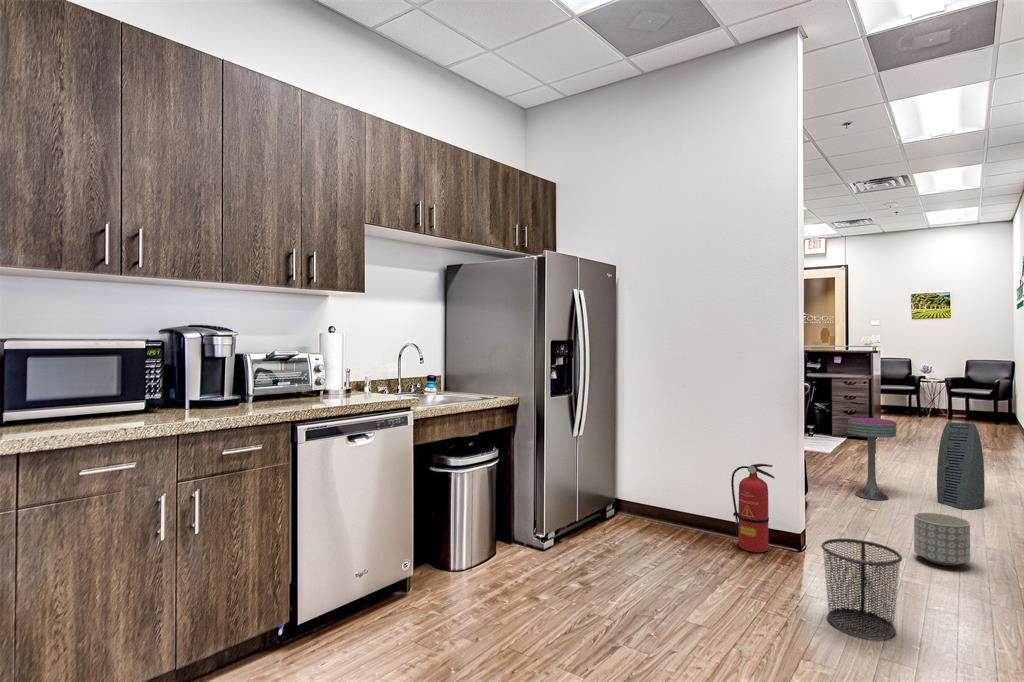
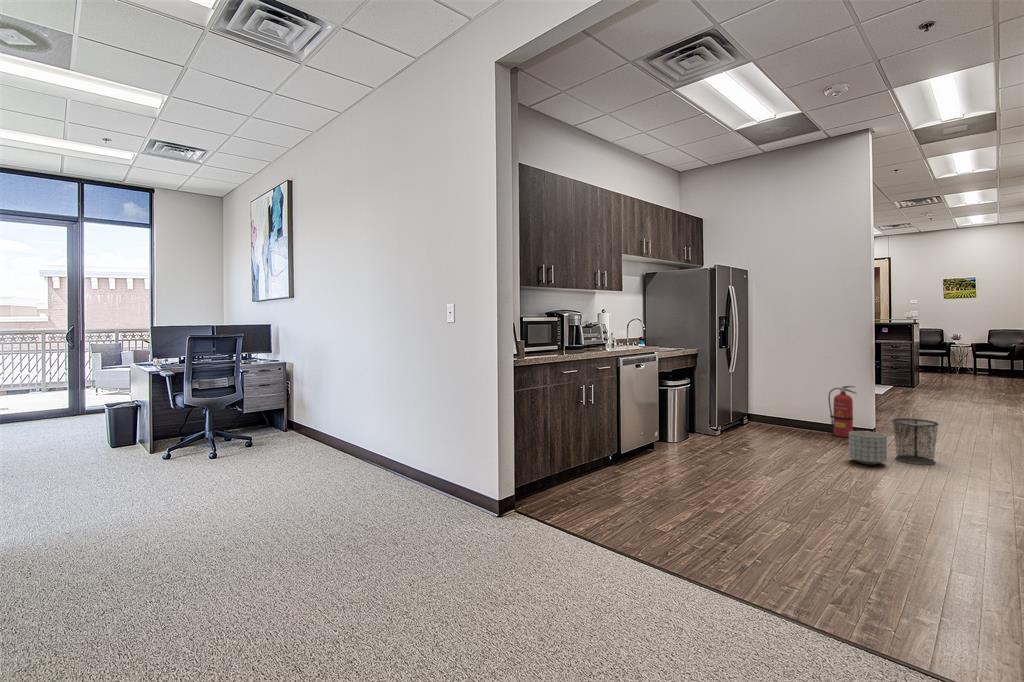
bar stool: present [848,418,896,500] -> none [898,365,933,416]
air purifier: present [937,422,985,509] -> none [962,366,996,420]
planter: present [914,513,970,566] -> present [849,431,887,465]

